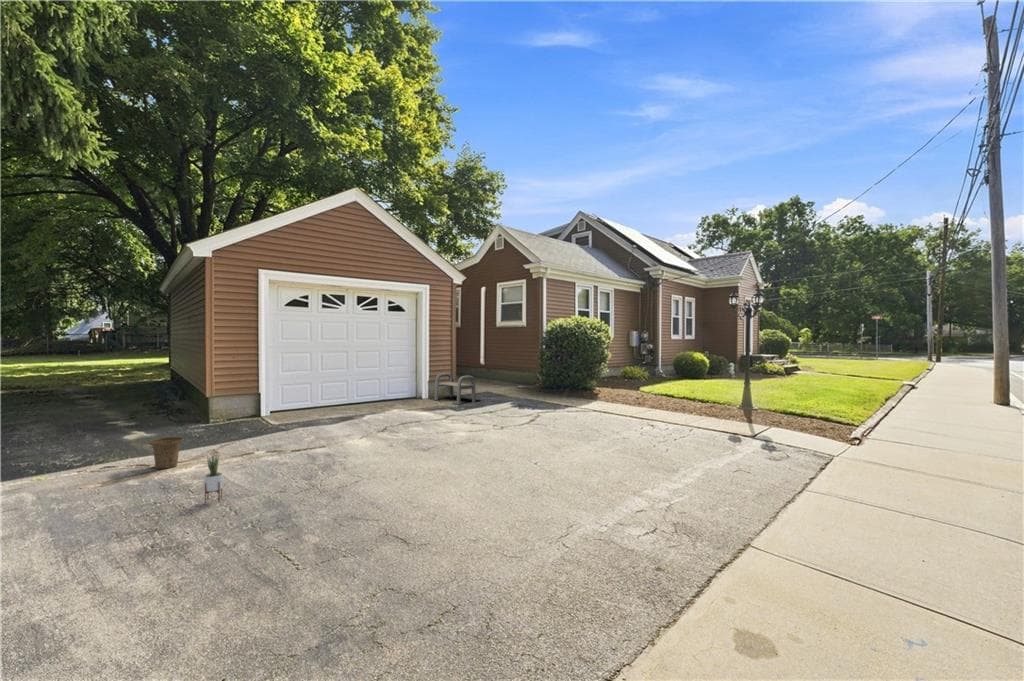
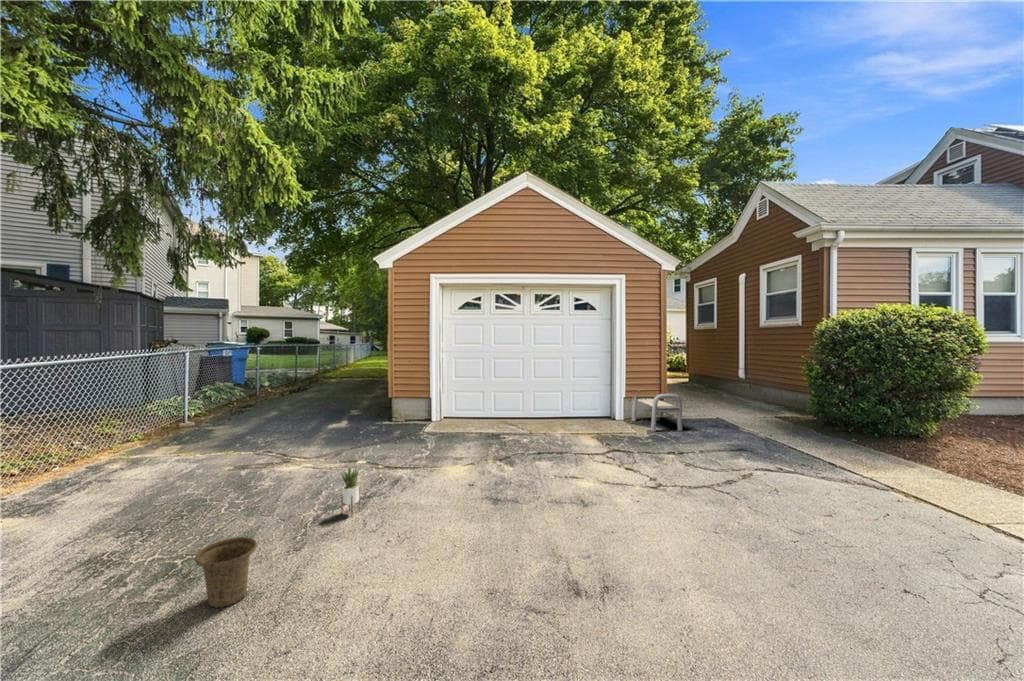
basket: present [148,437,184,469] -> present [195,537,257,608]
potted plant: present [204,453,222,503] -> present [340,464,360,514]

